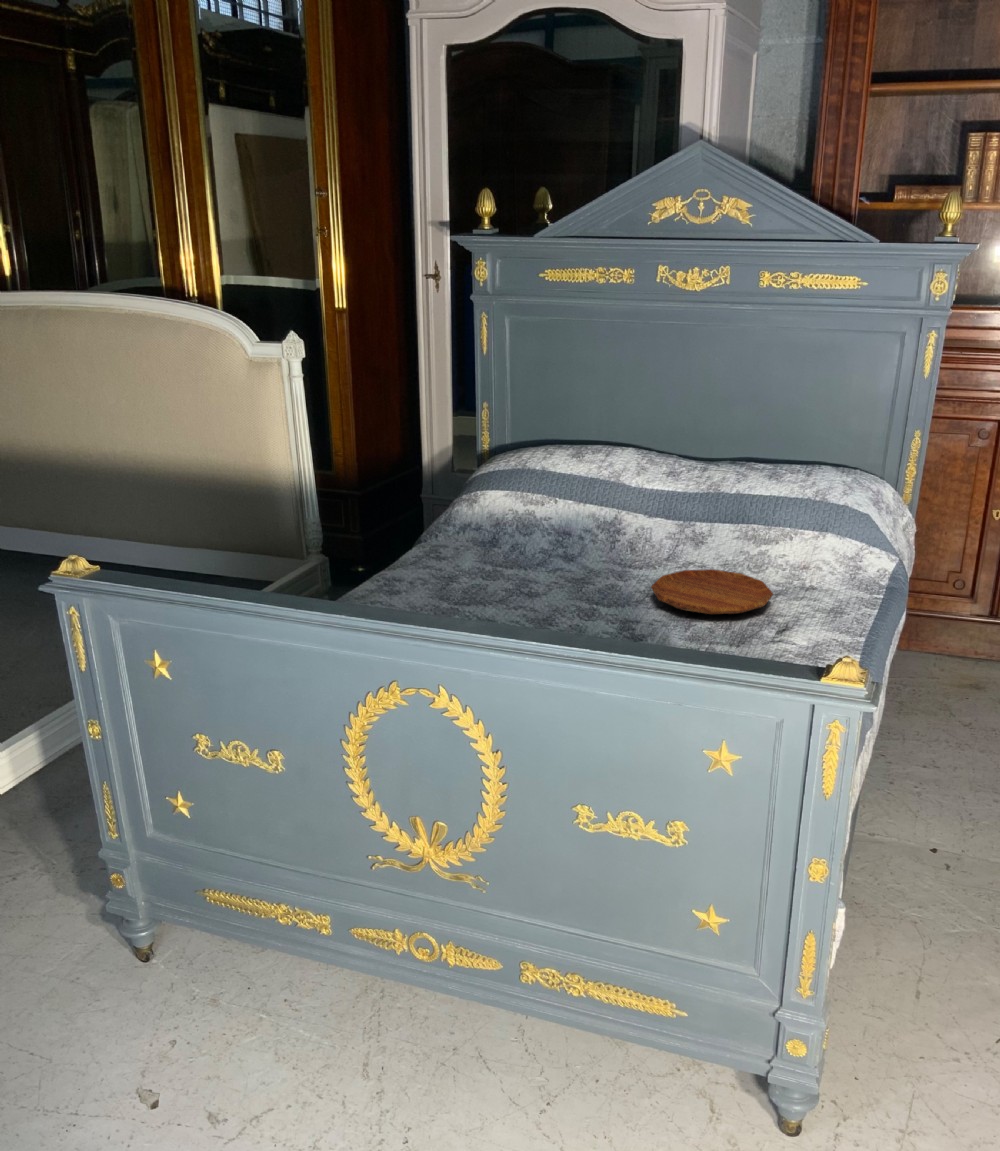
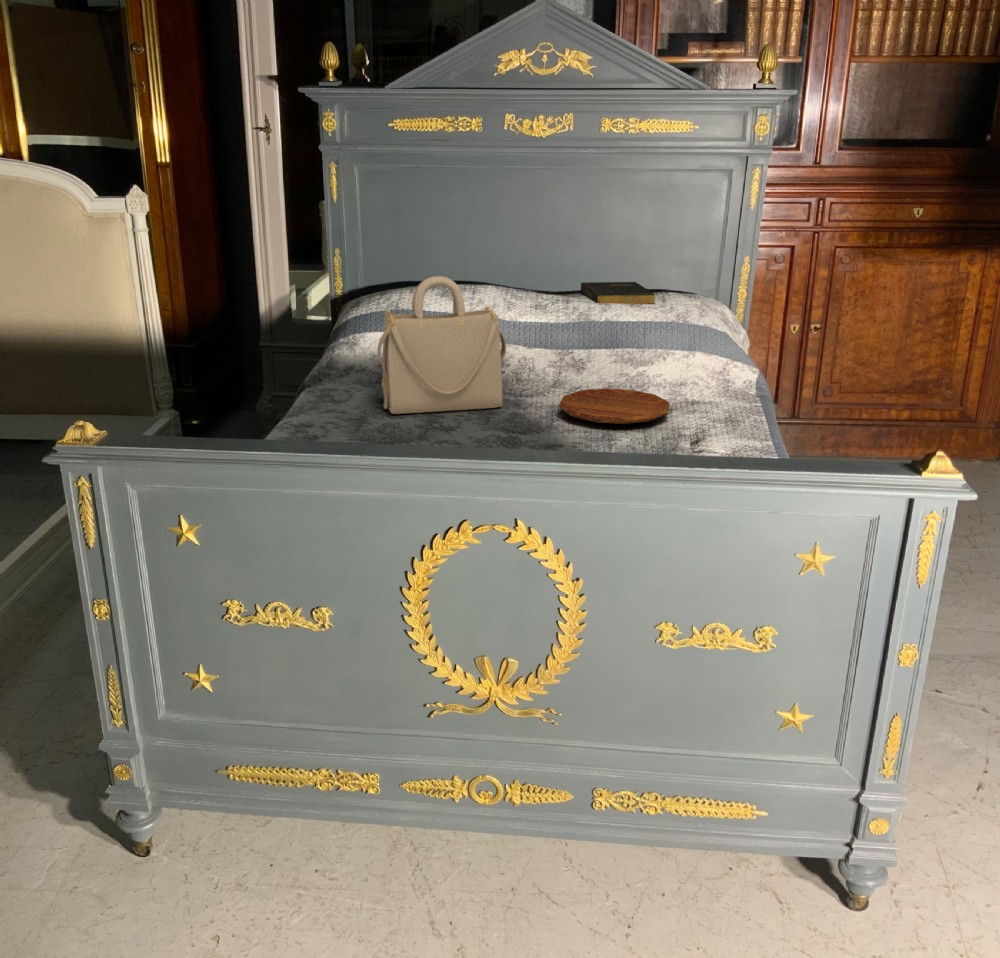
book: none [731,444,802,474] -> present [581,282,655,304]
handbag: none [474,446,606,582] -> present [378,276,506,414]

